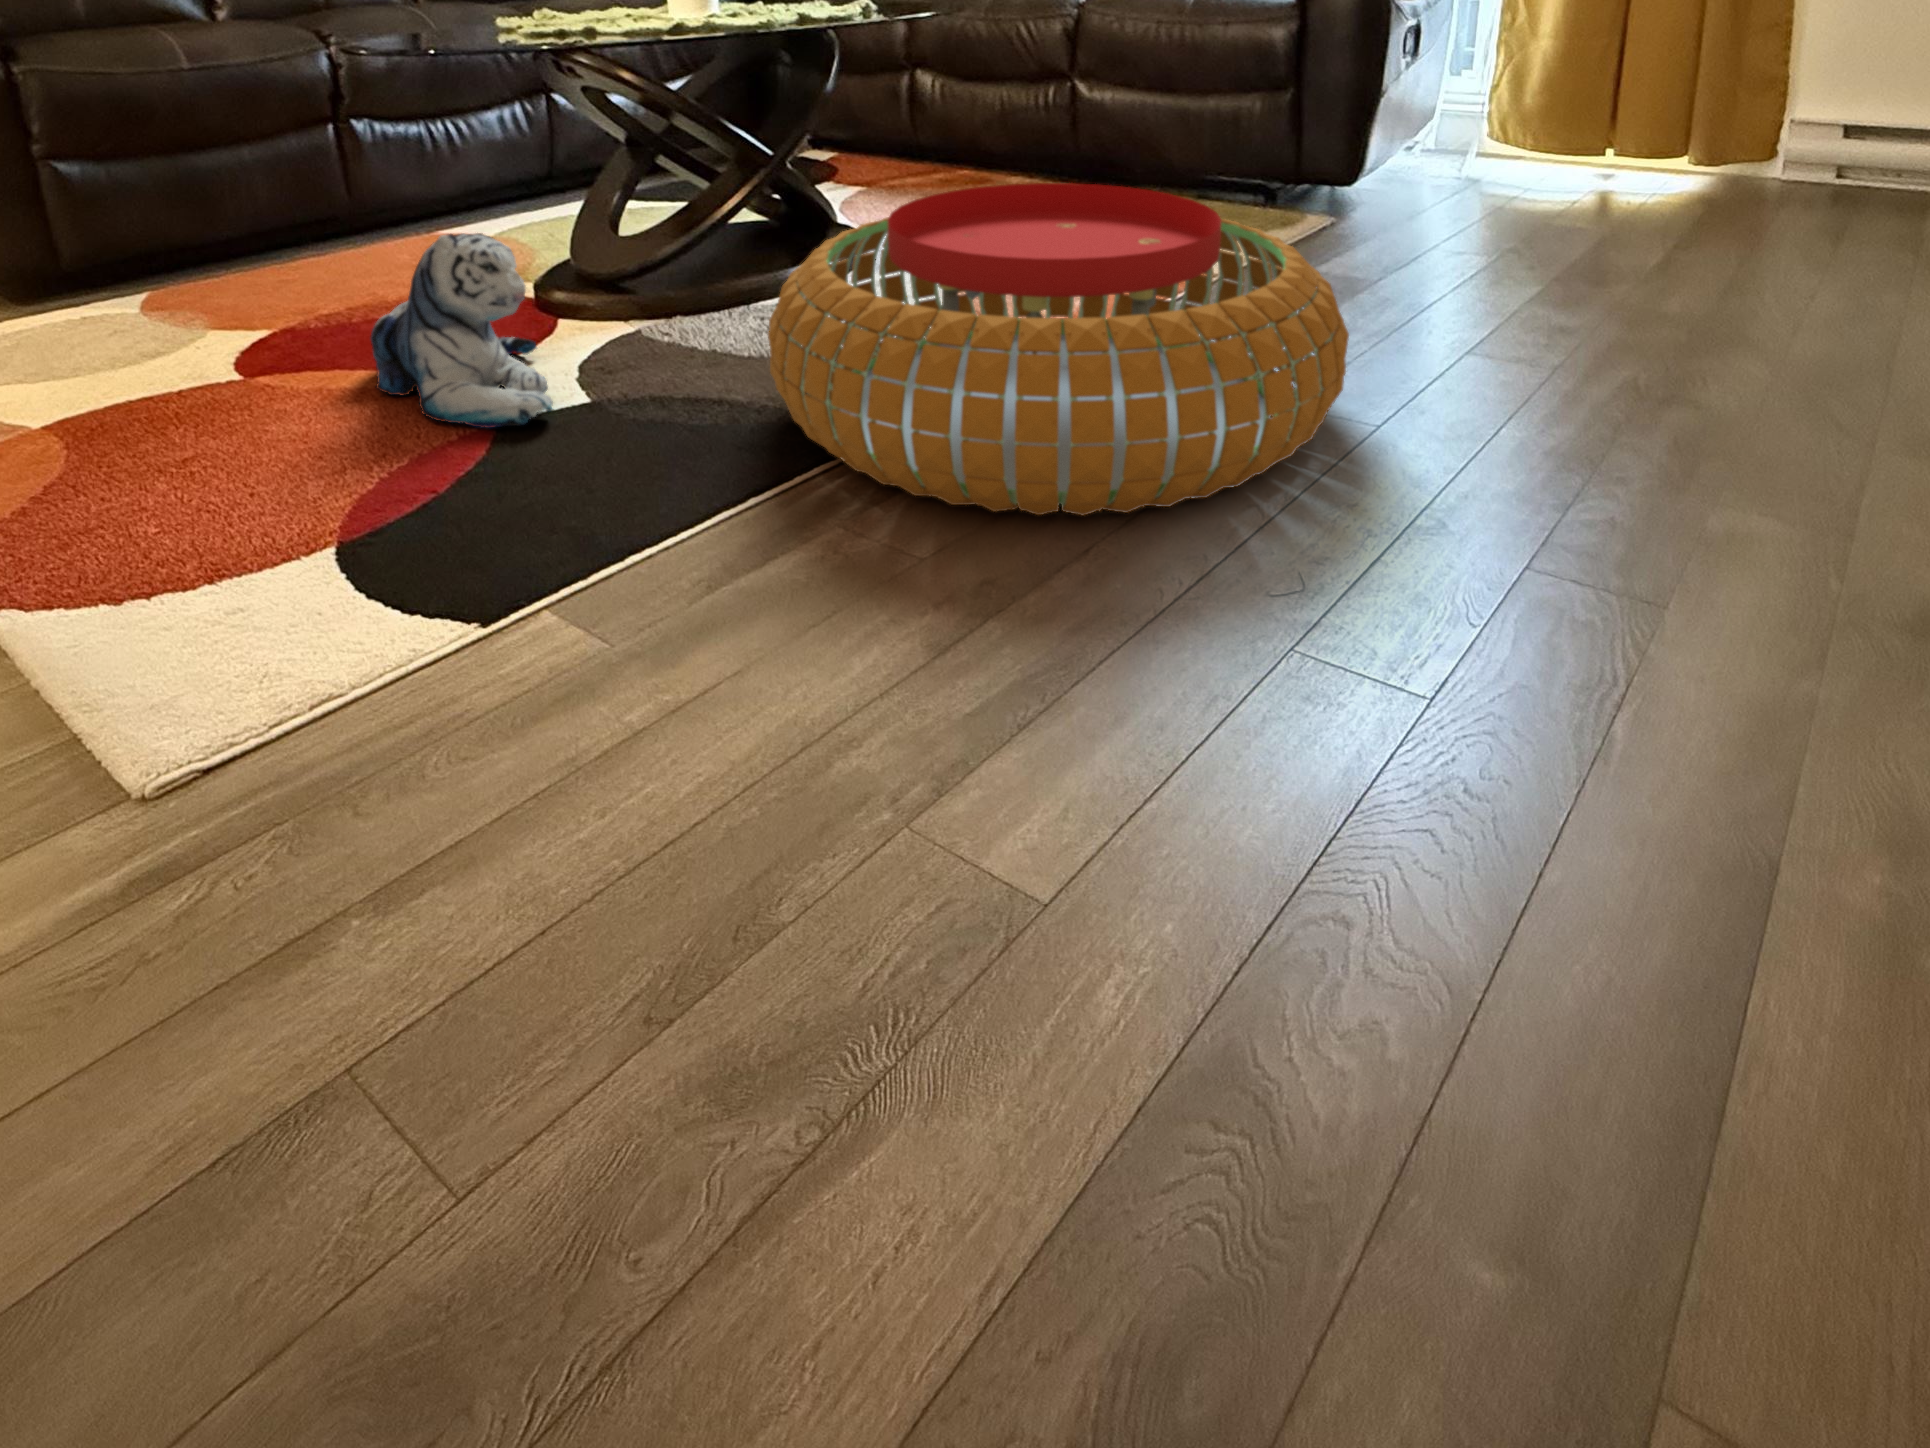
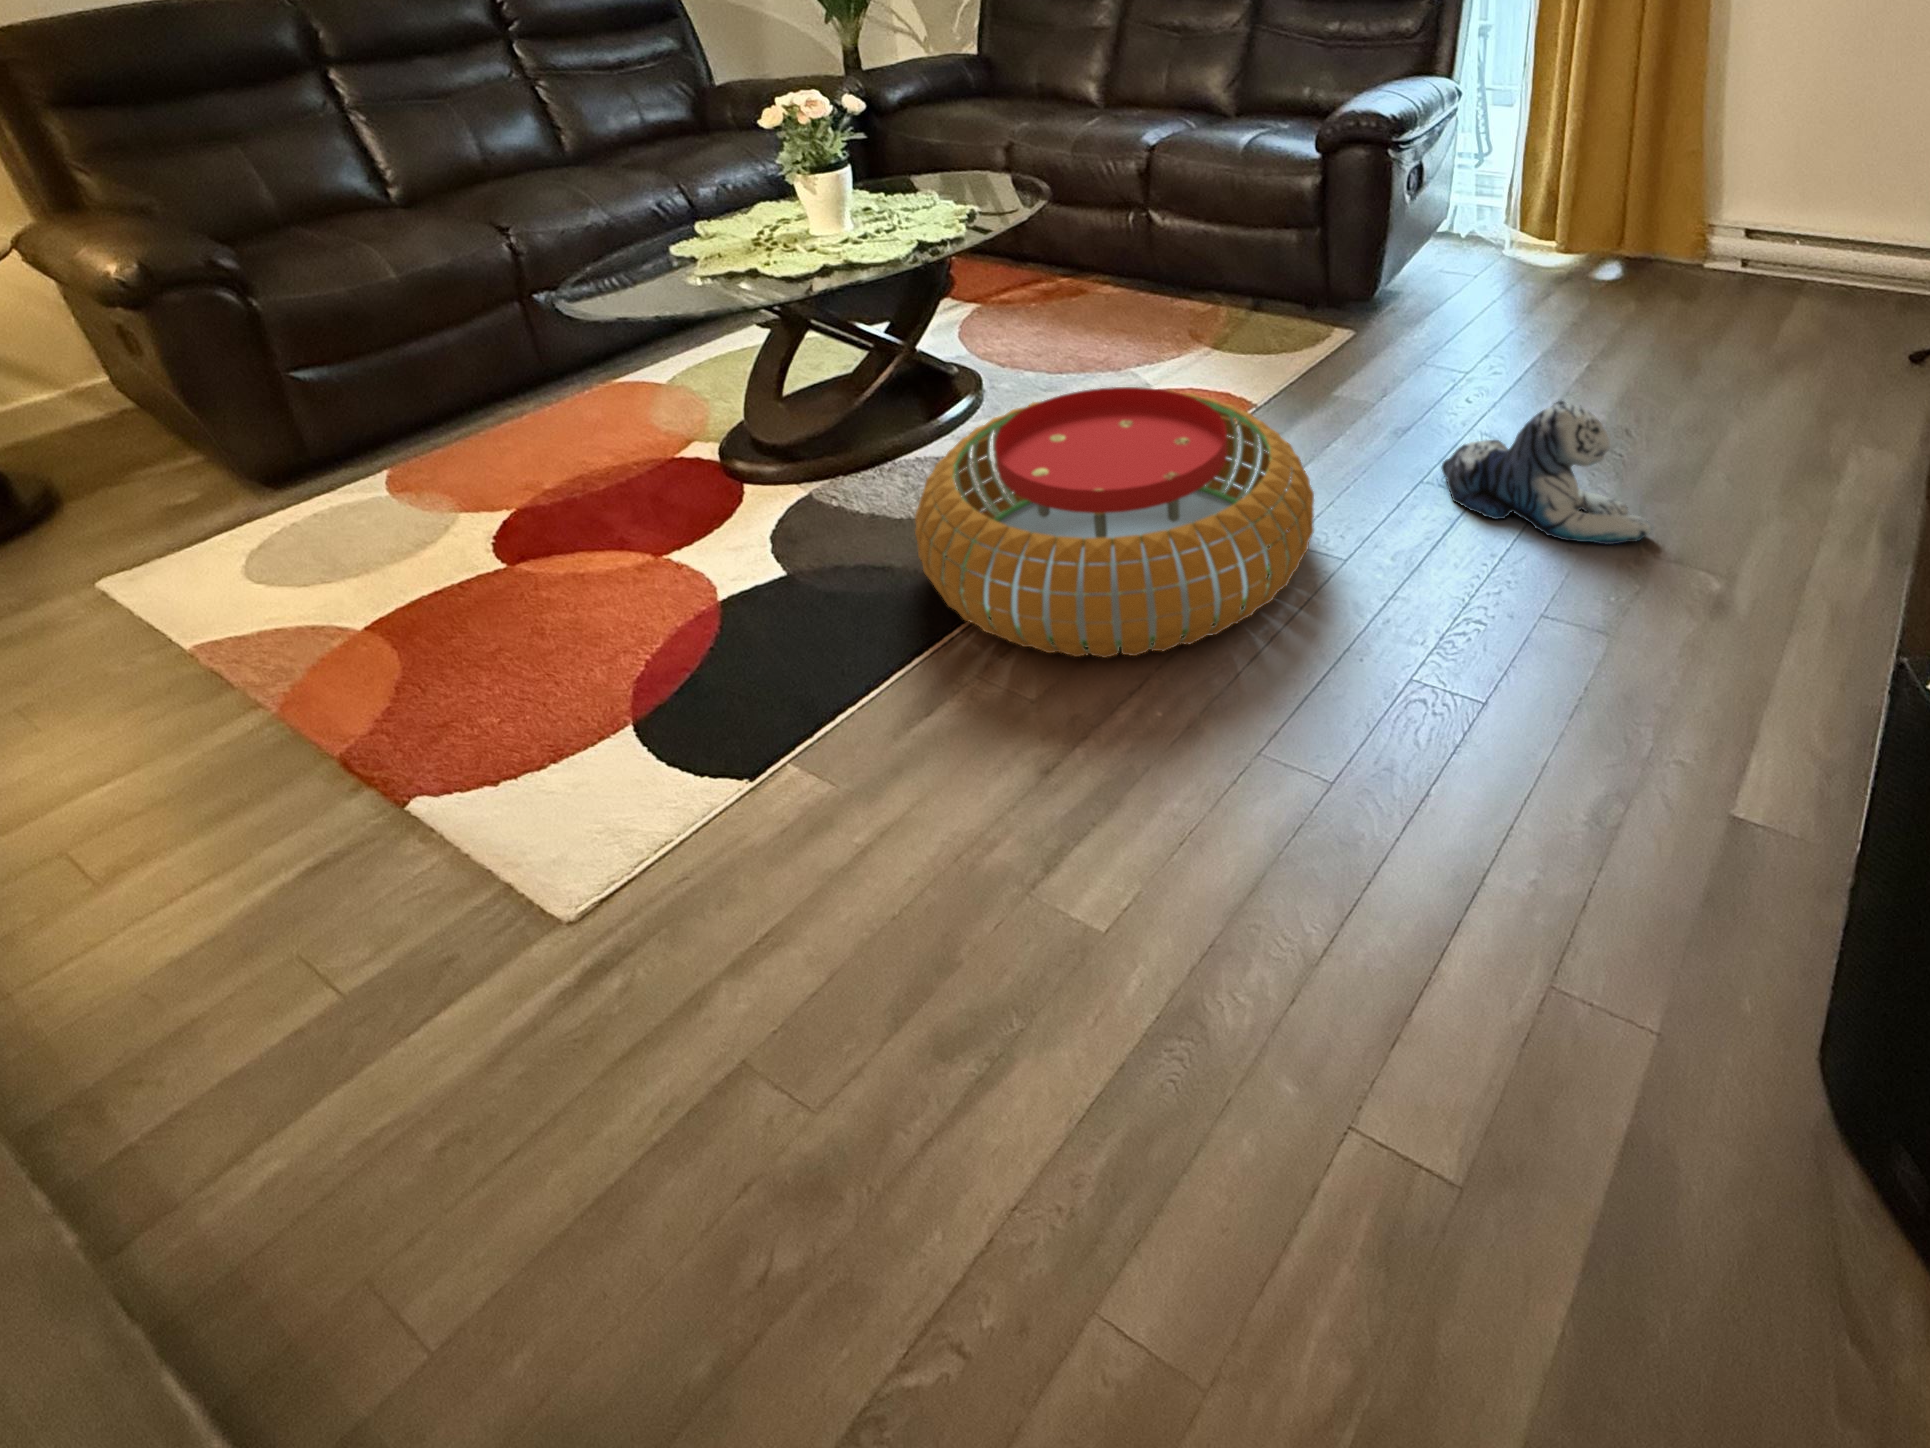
plush toy: present [370,233,553,428] -> present [1442,401,1652,544]

